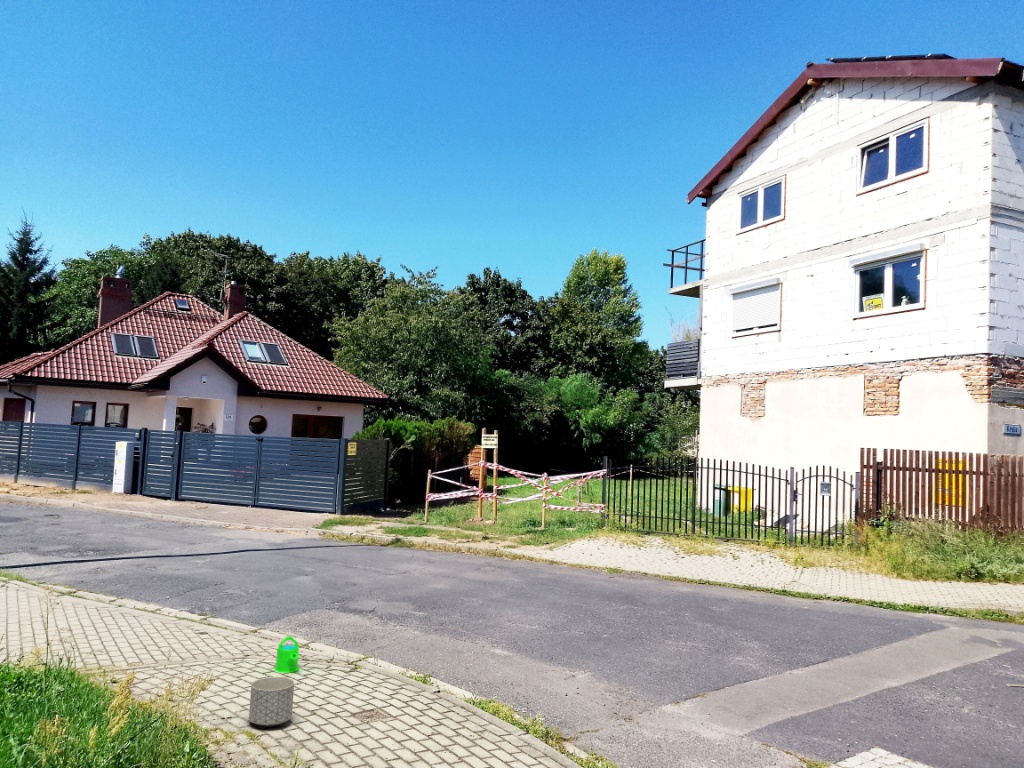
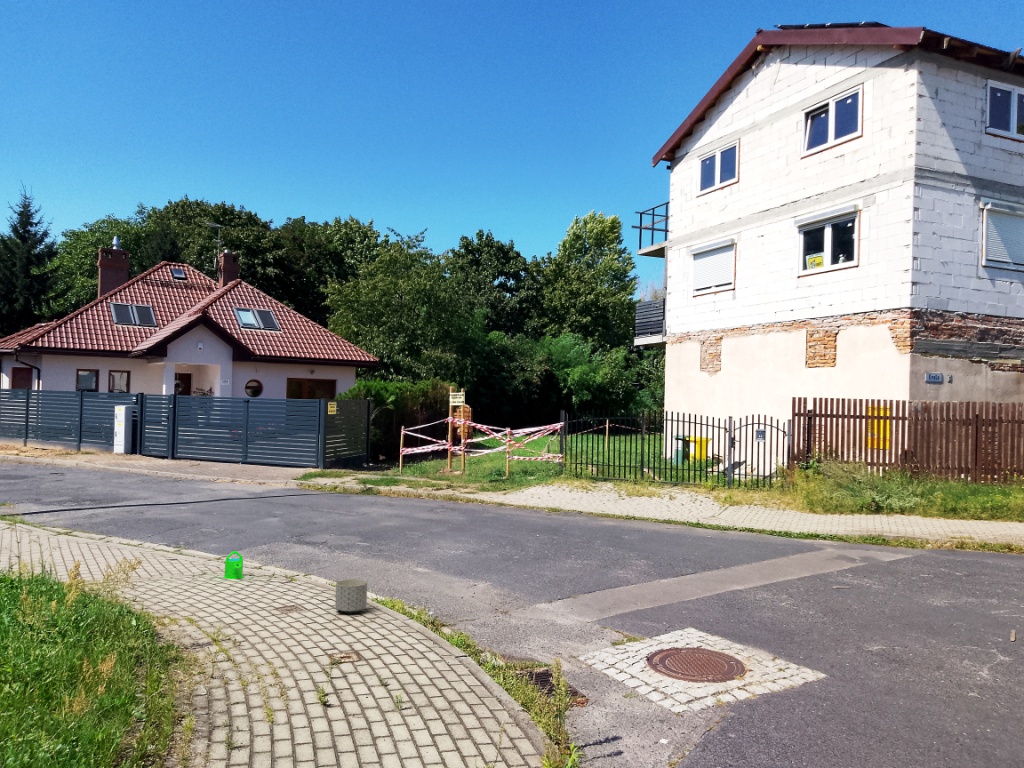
planter: present [249,677,294,727] -> present [335,579,367,614]

